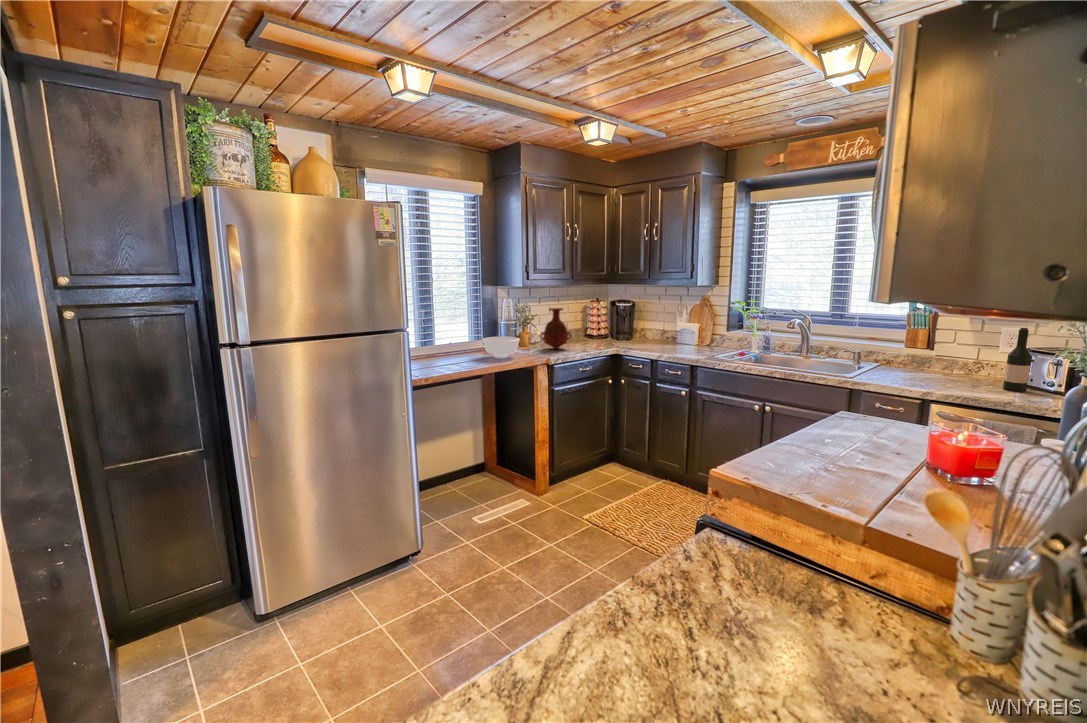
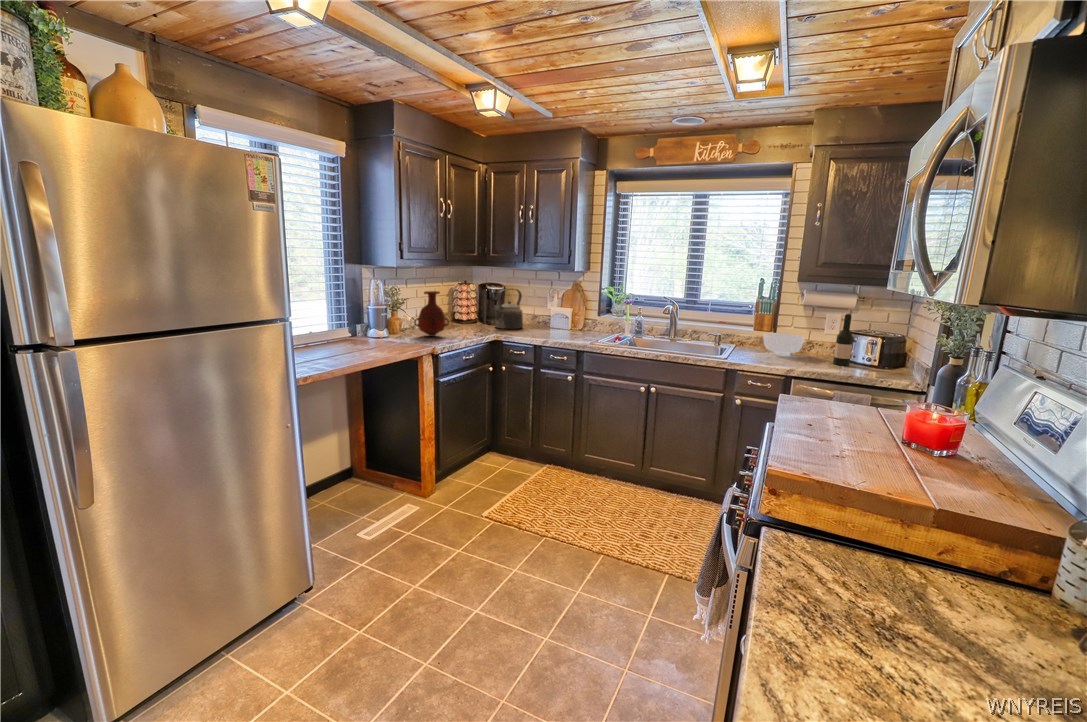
kettle: none [619,305,649,343] -> present [493,289,523,329]
bowl: present [483,336,520,358] -> present [763,333,805,356]

